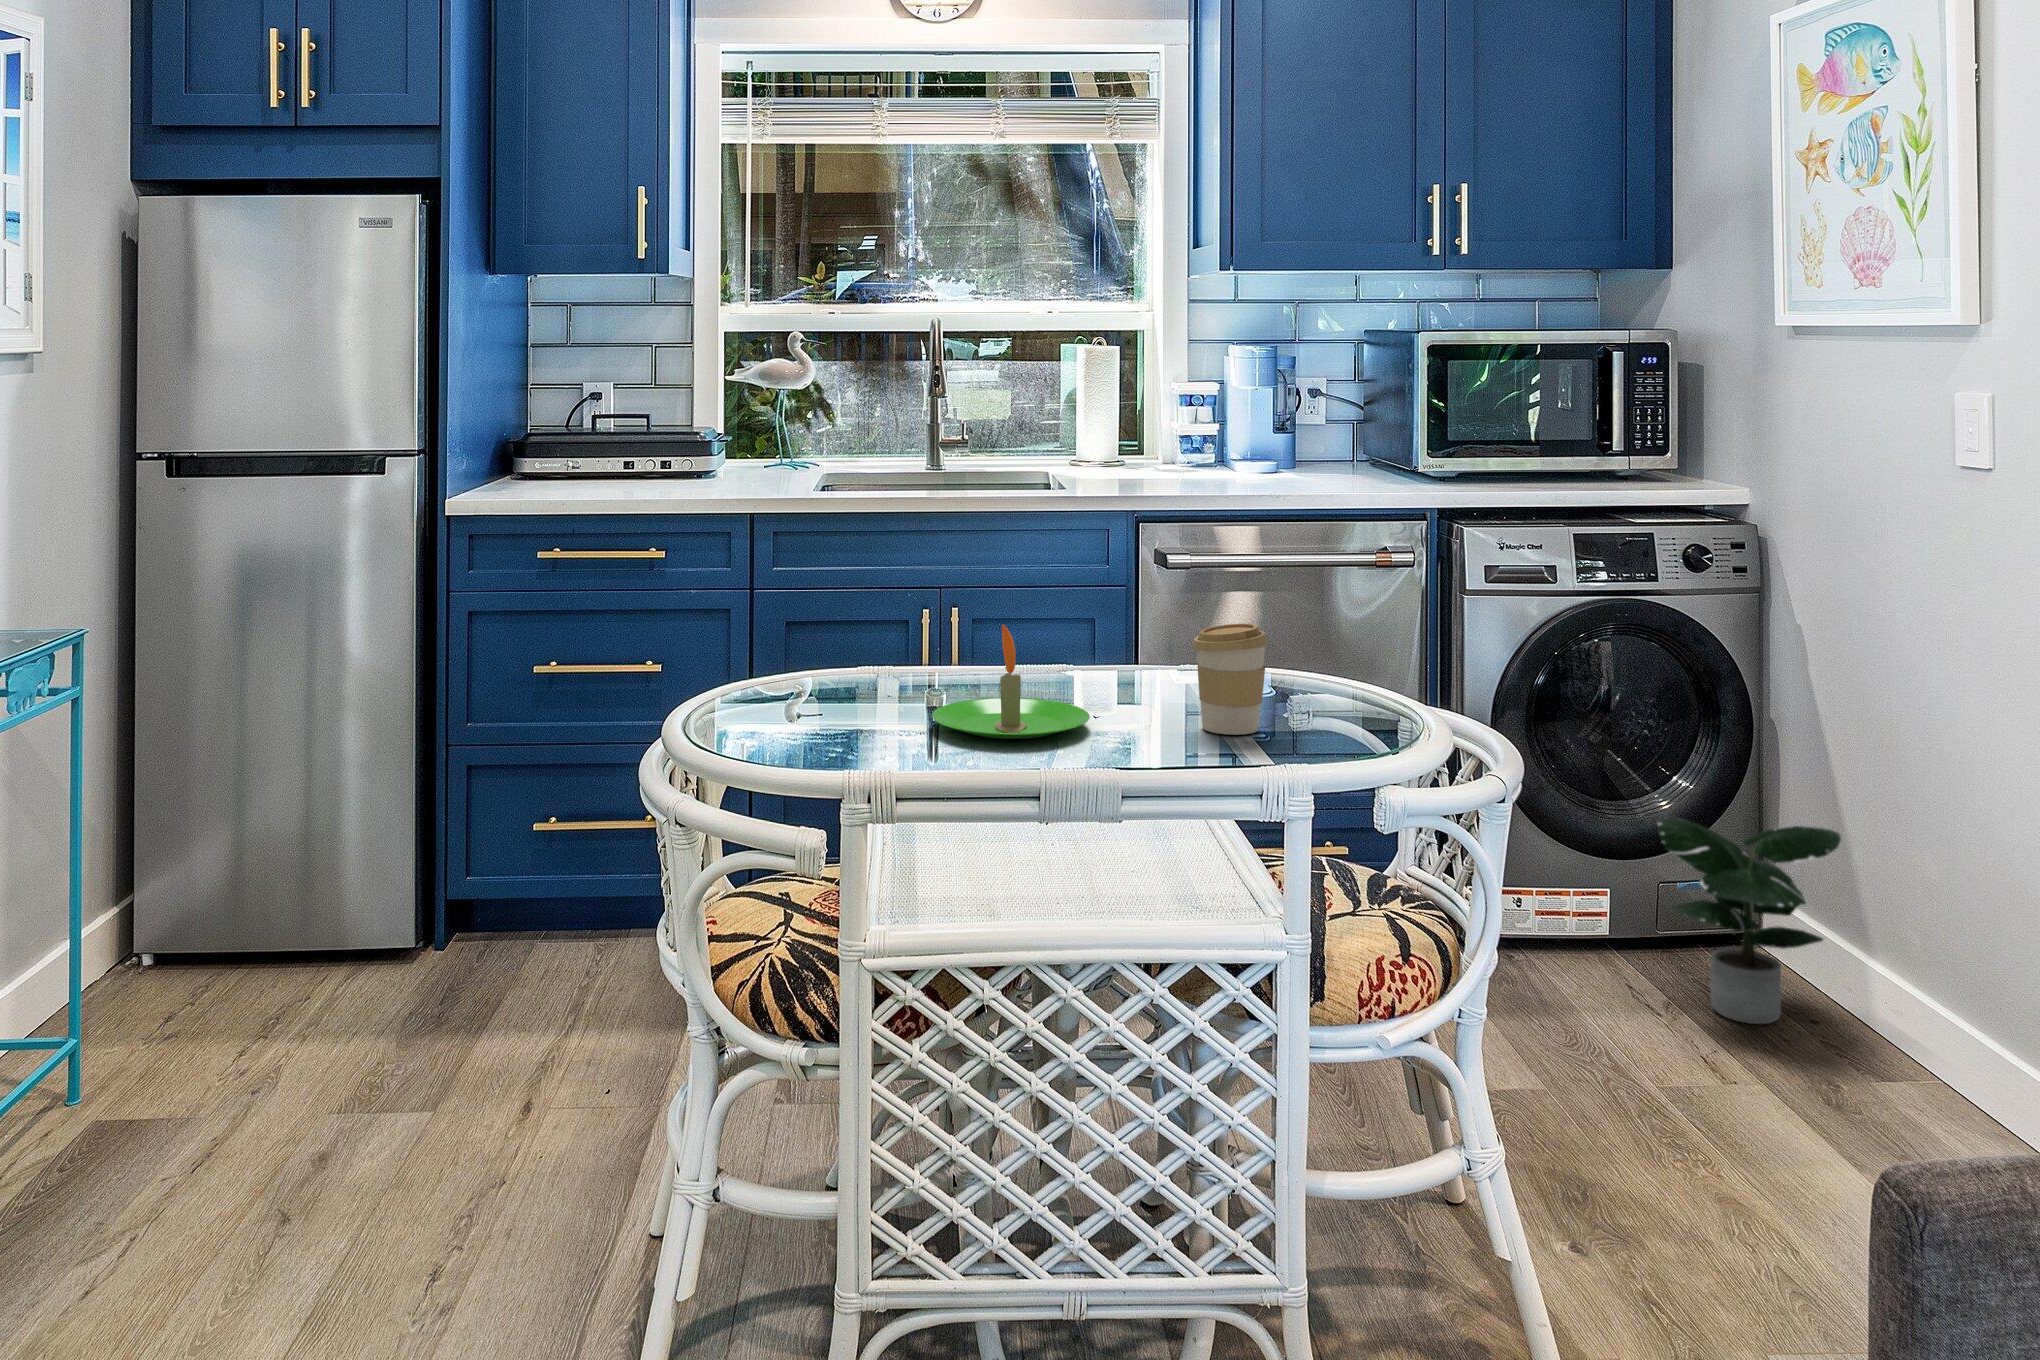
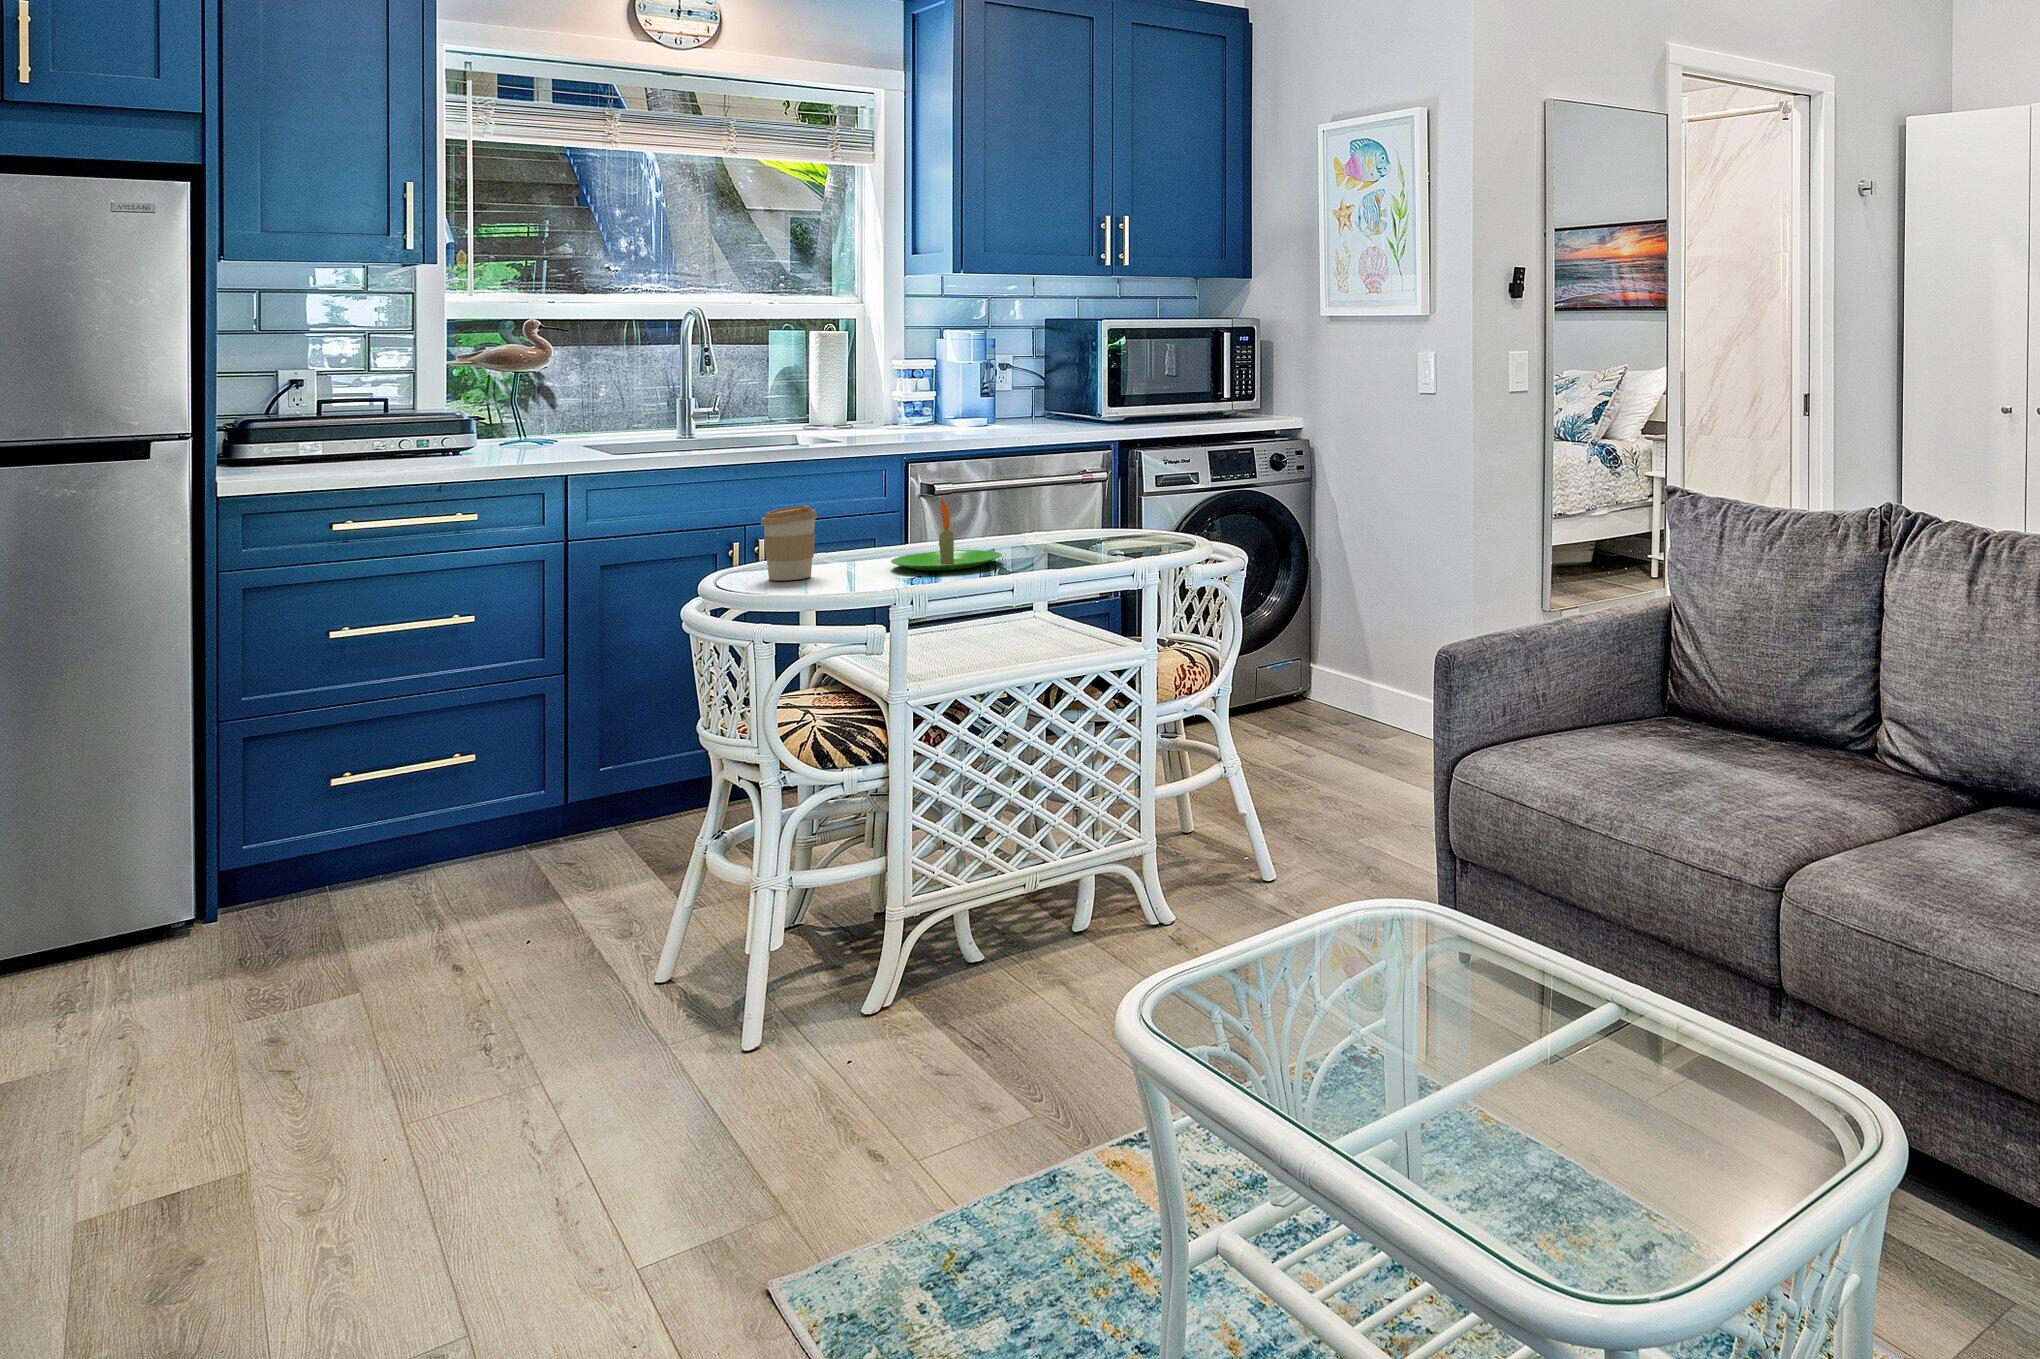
coffee cup: present [1193,624,1268,735] -> present [761,505,817,580]
potted plant: present [1657,818,1841,1024] -> none [1263,612,1364,734]

